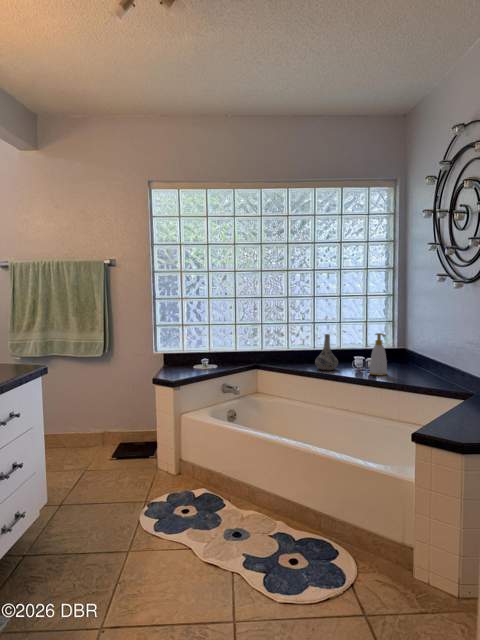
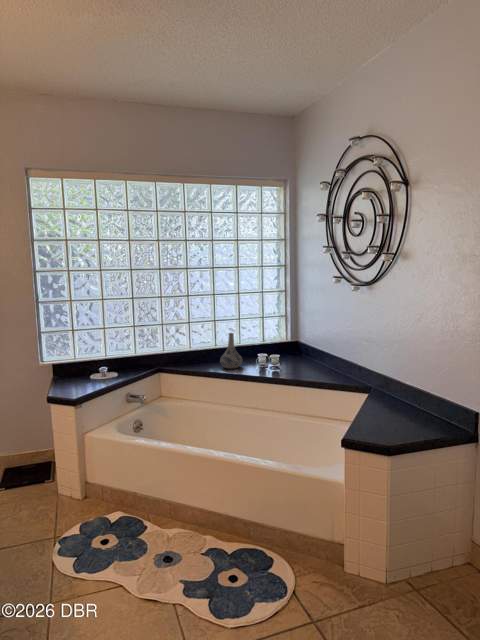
soap bottle: present [370,333,387,376] -> none [273,331,289,371]

